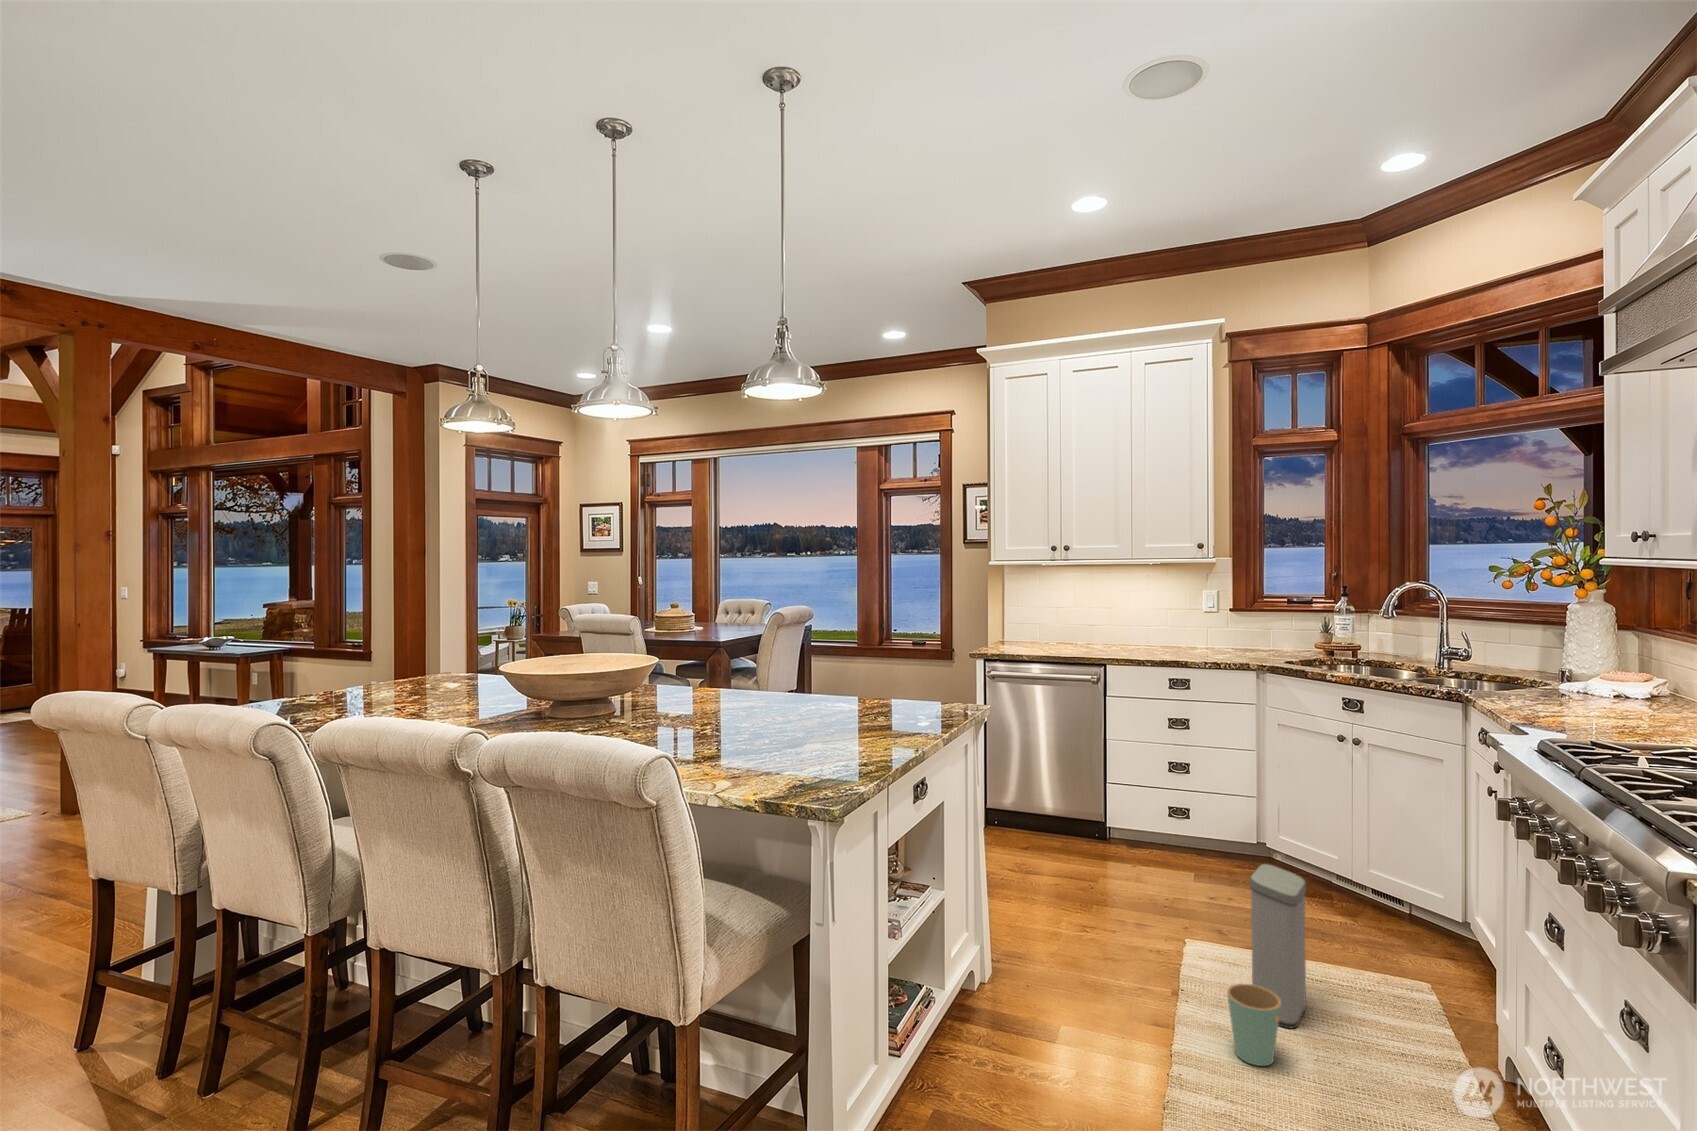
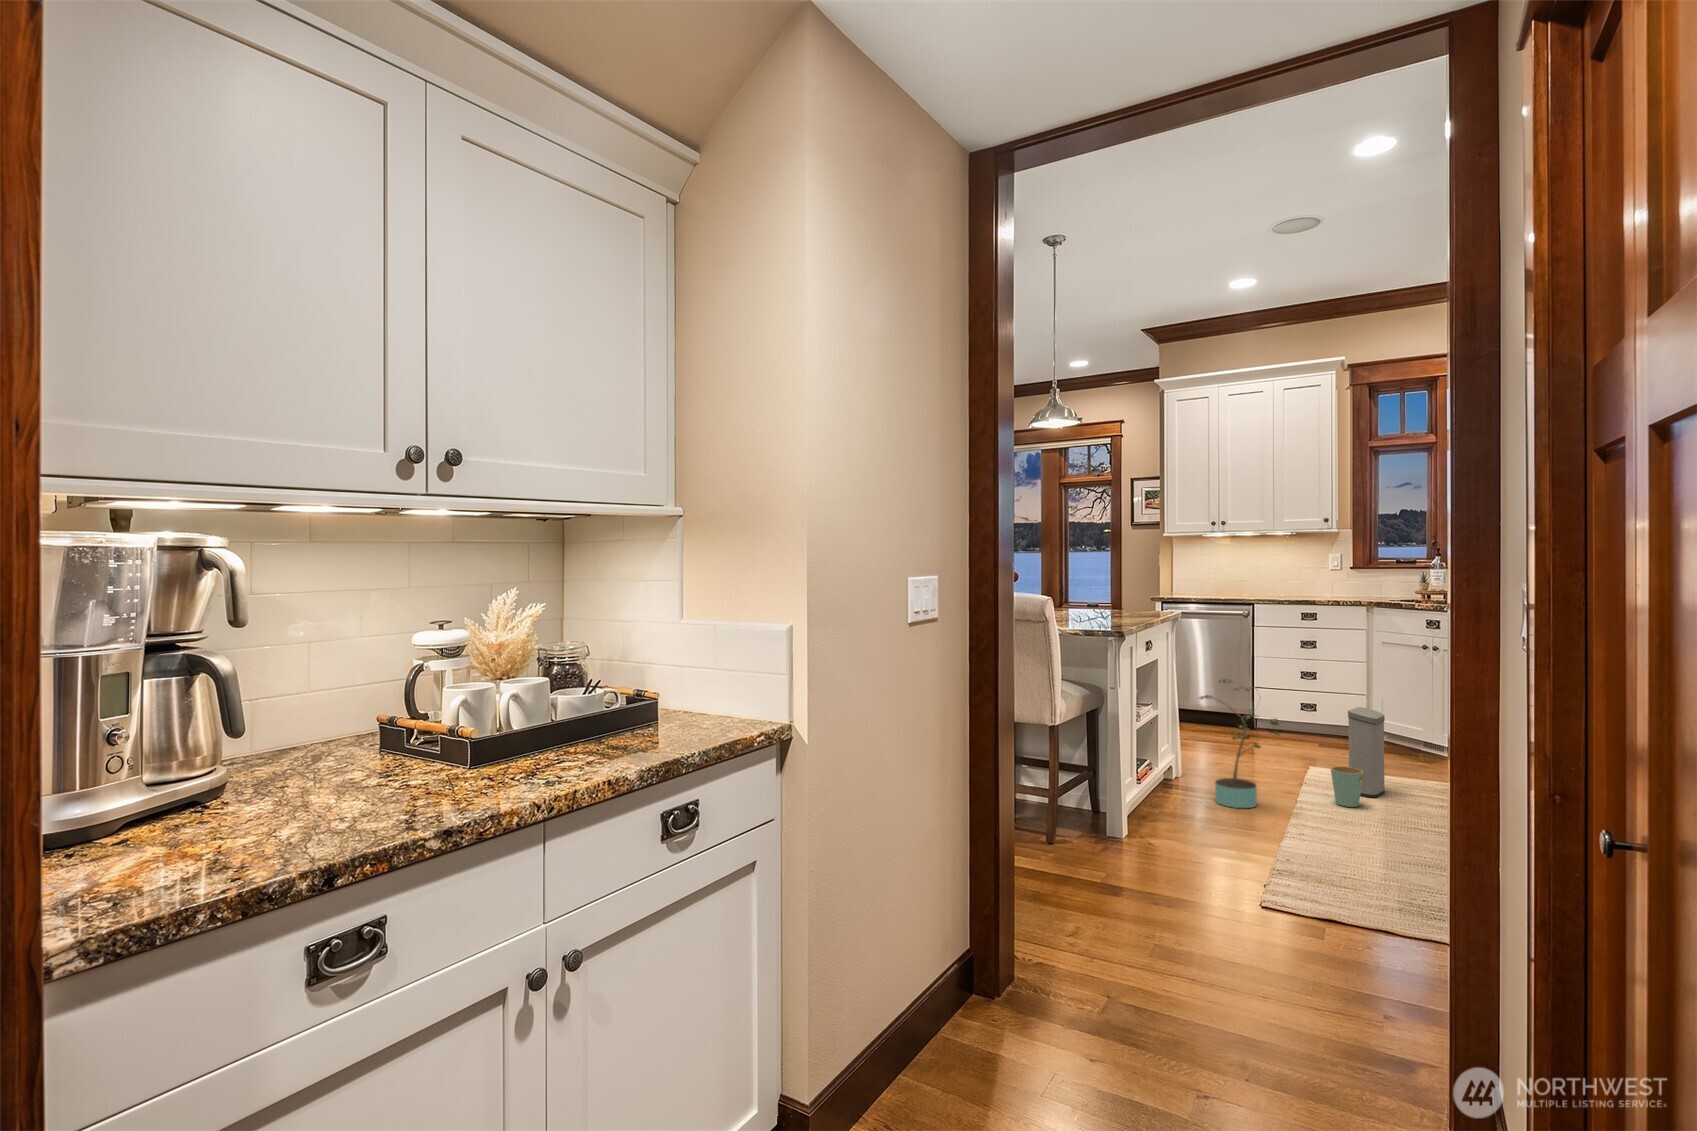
potted plant: none [1007,837,1147,1084] -> present [1200,679,1279,808]

